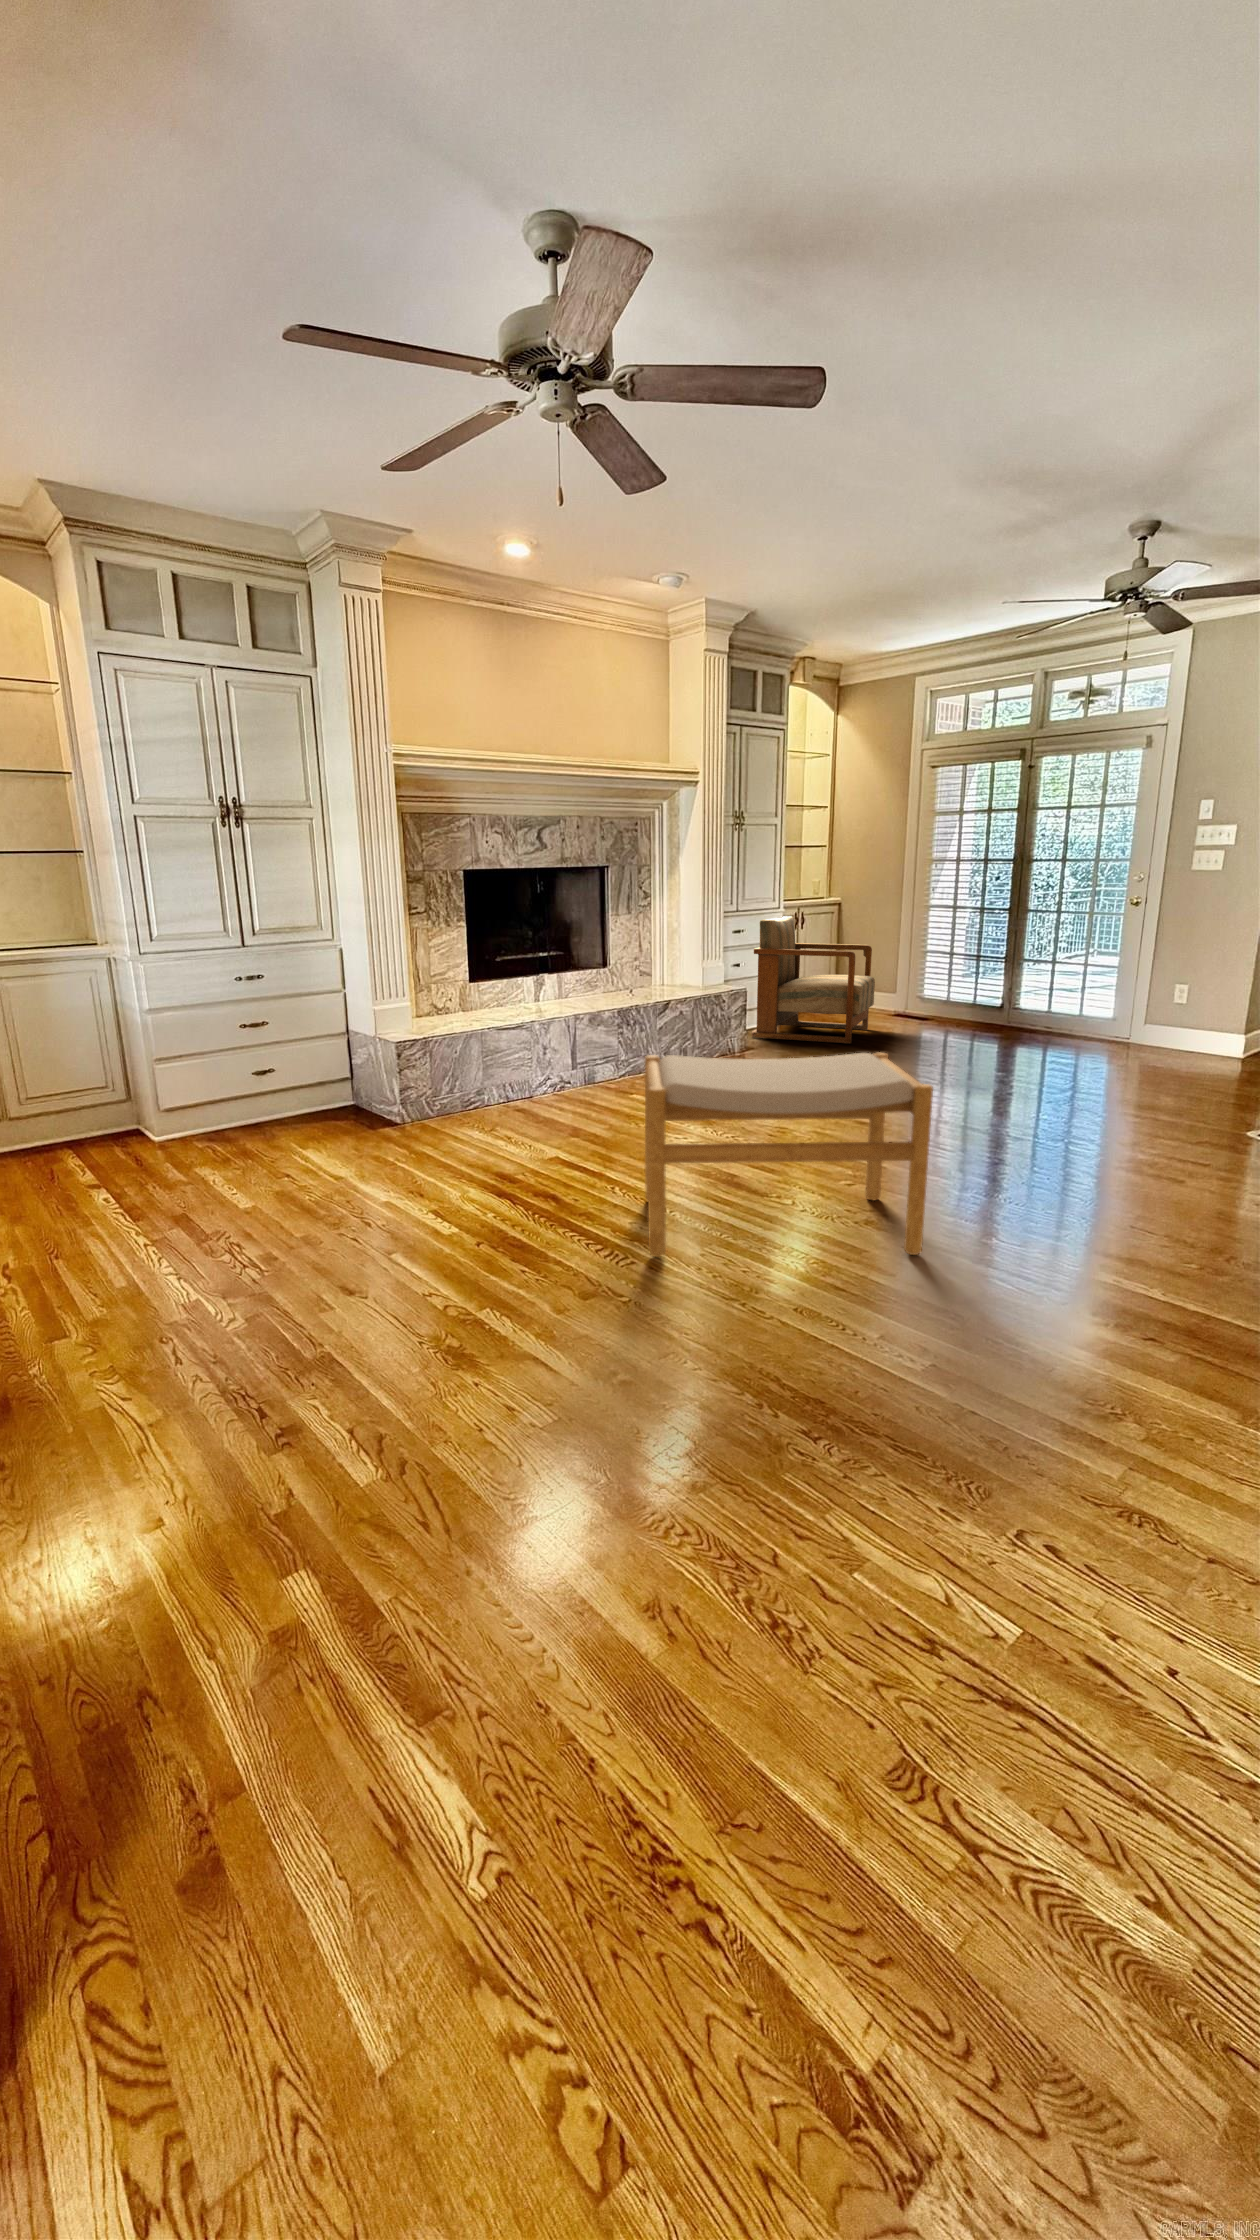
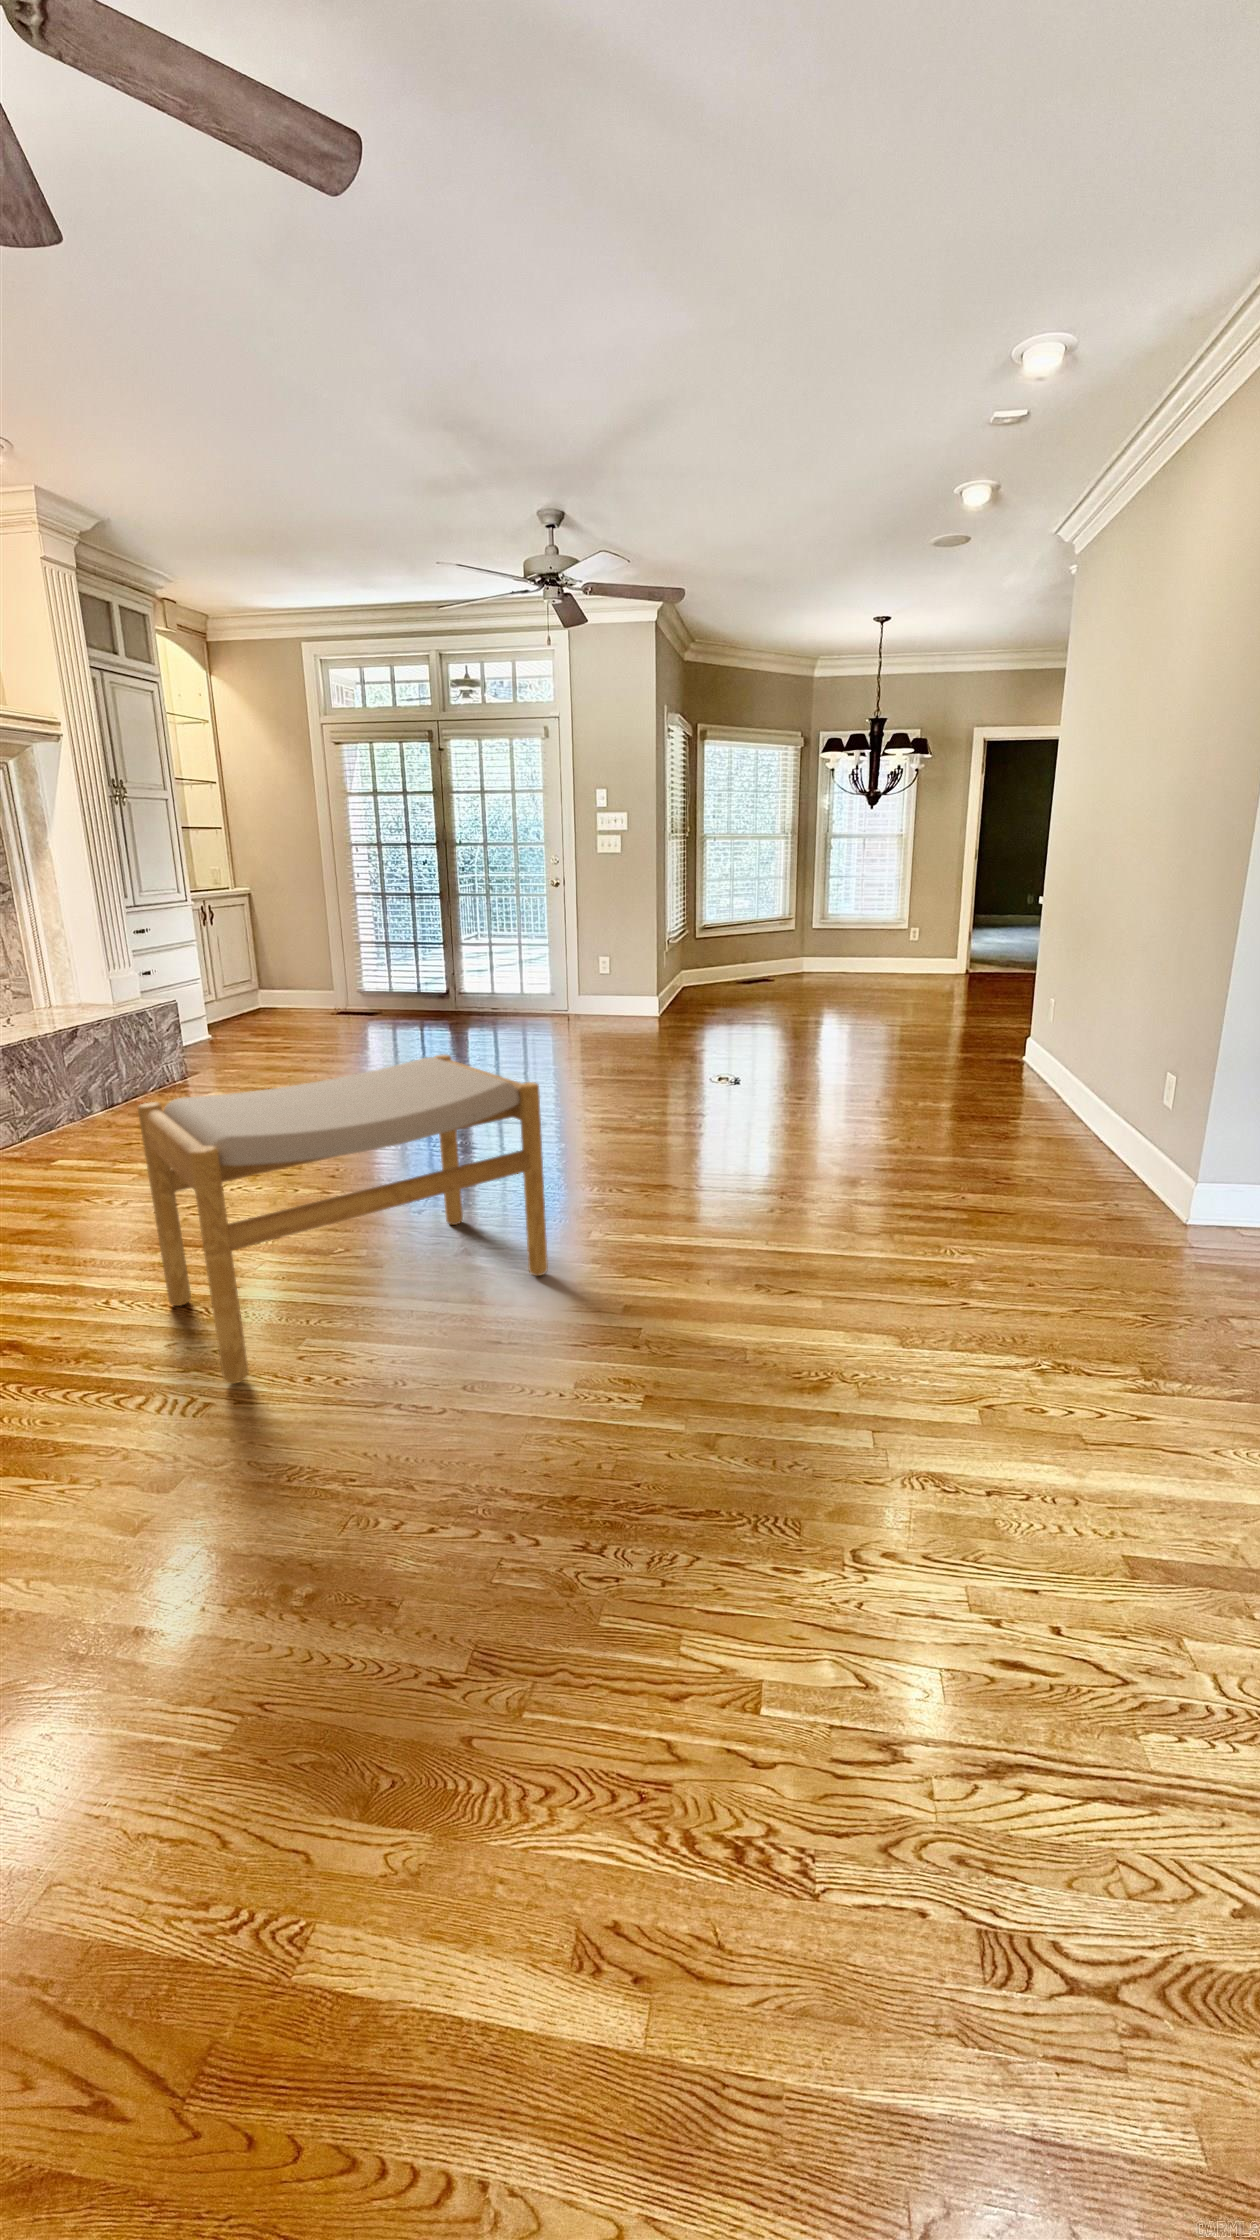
armchair: present [752,916,875,1043] -> none [169,910,323,1059]

